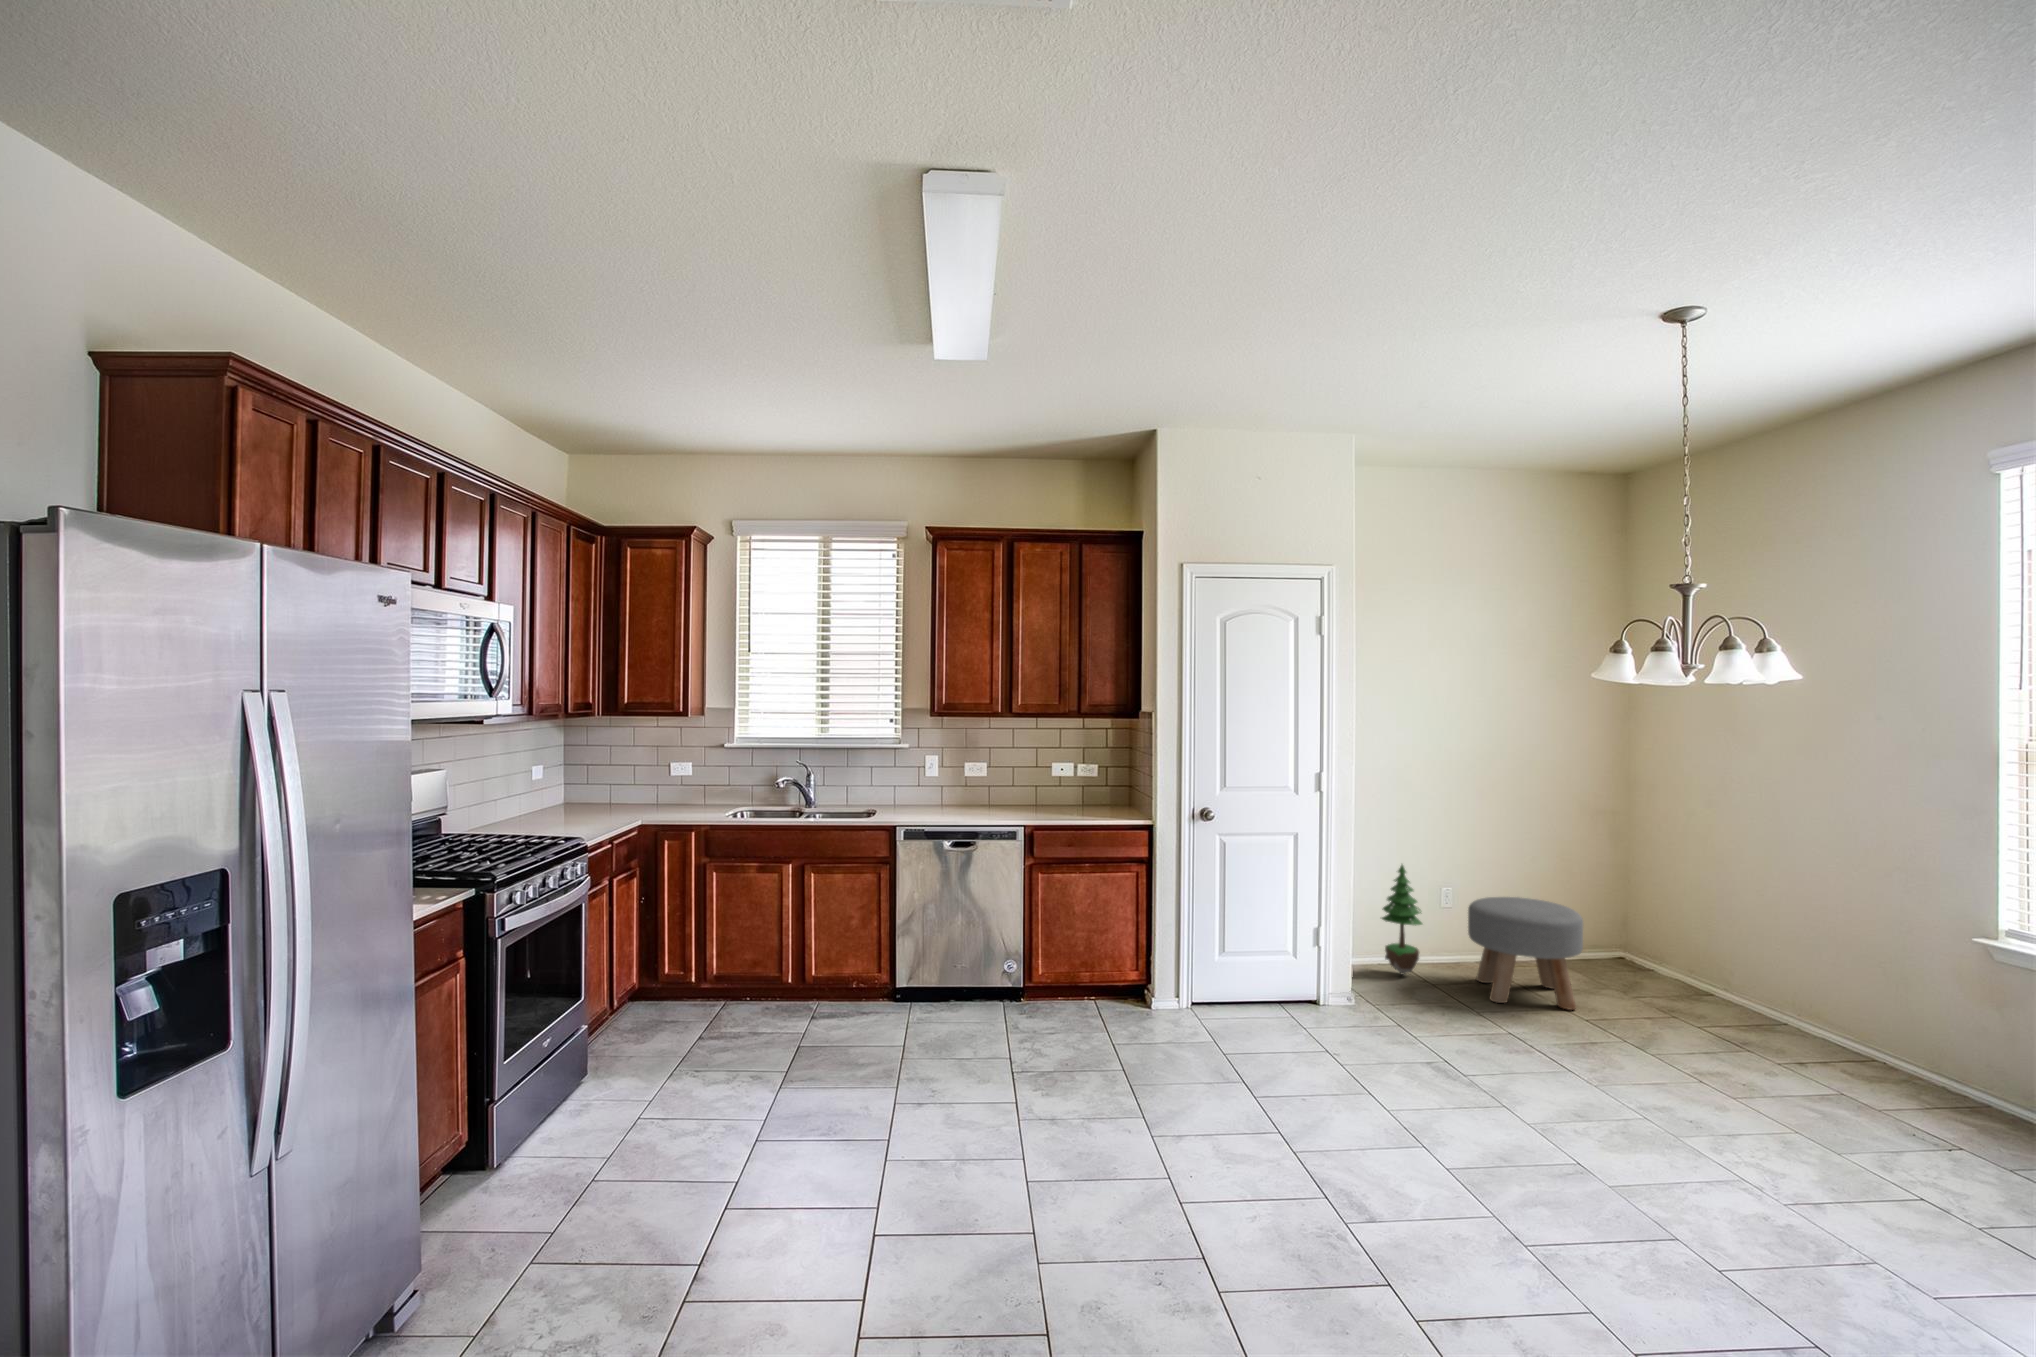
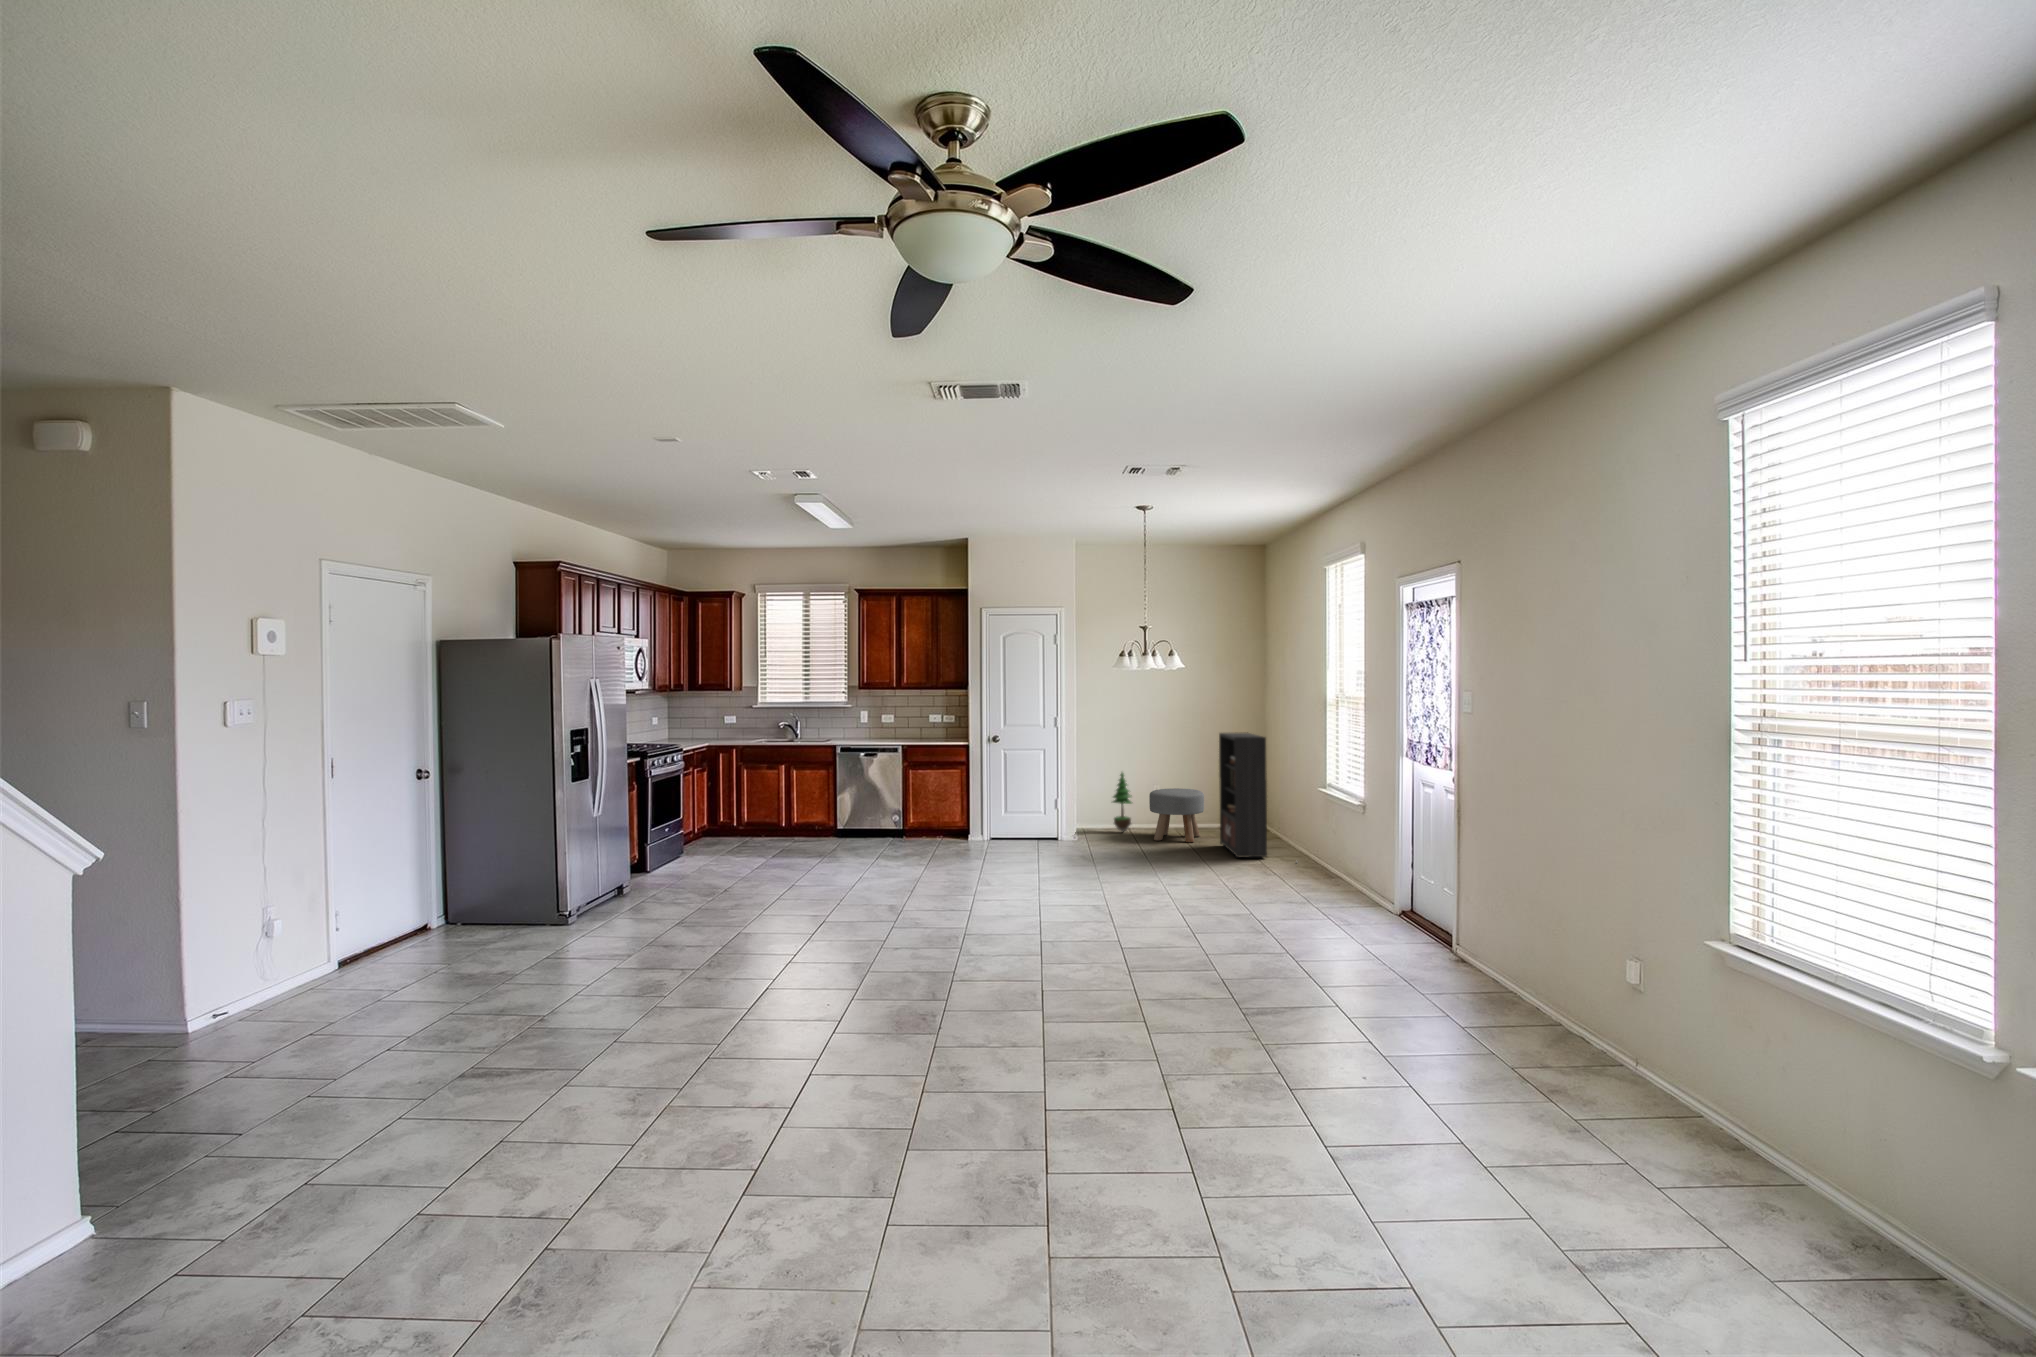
bookcase: none [1642,805,1911,1096] -> present [1219,732,1267,857]

